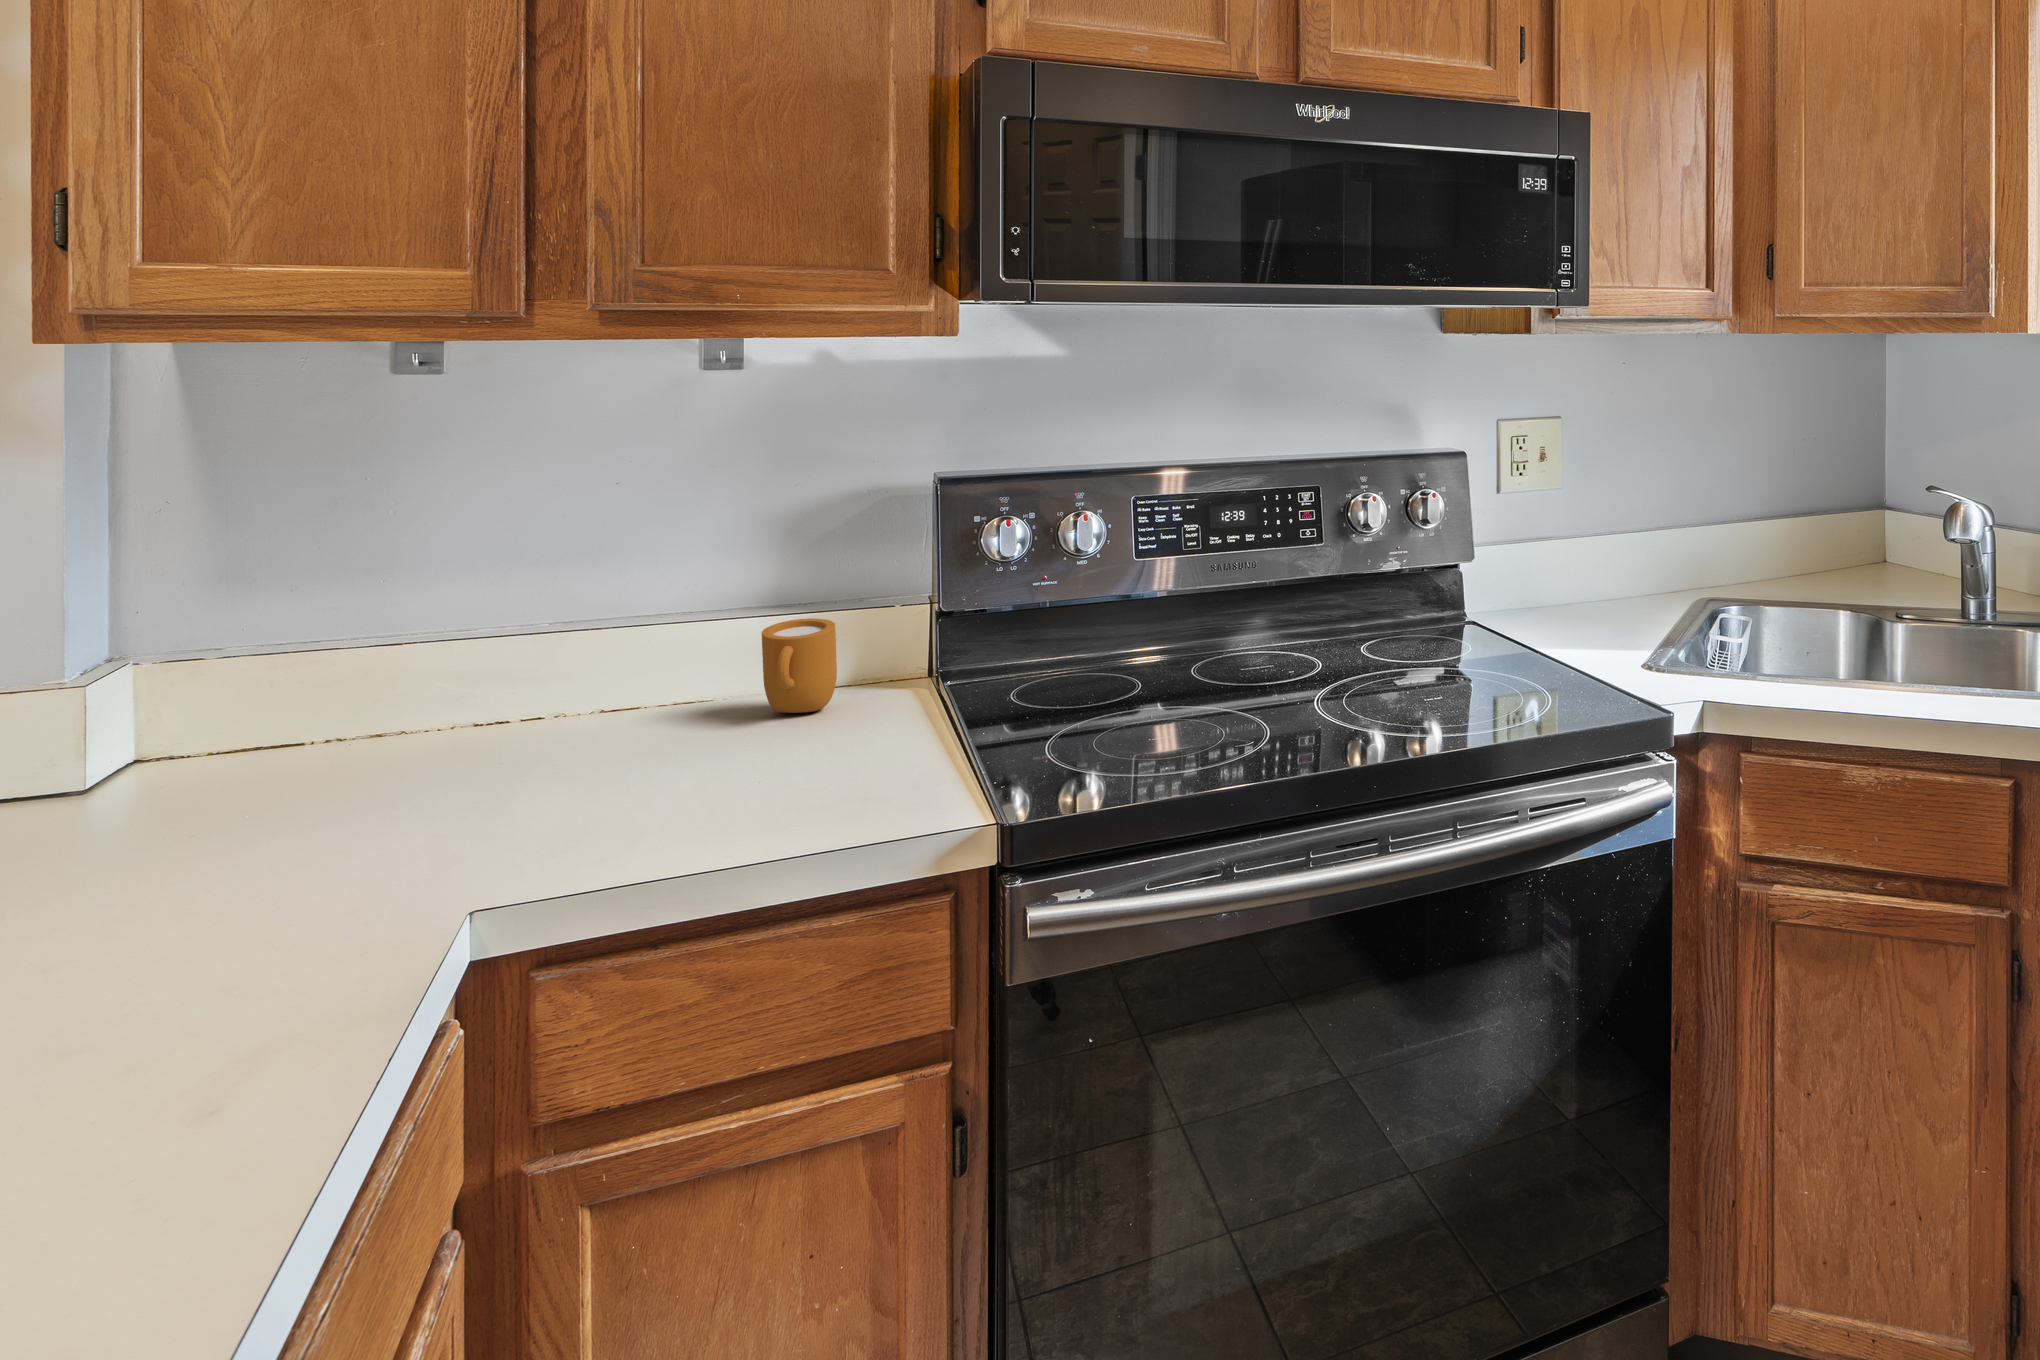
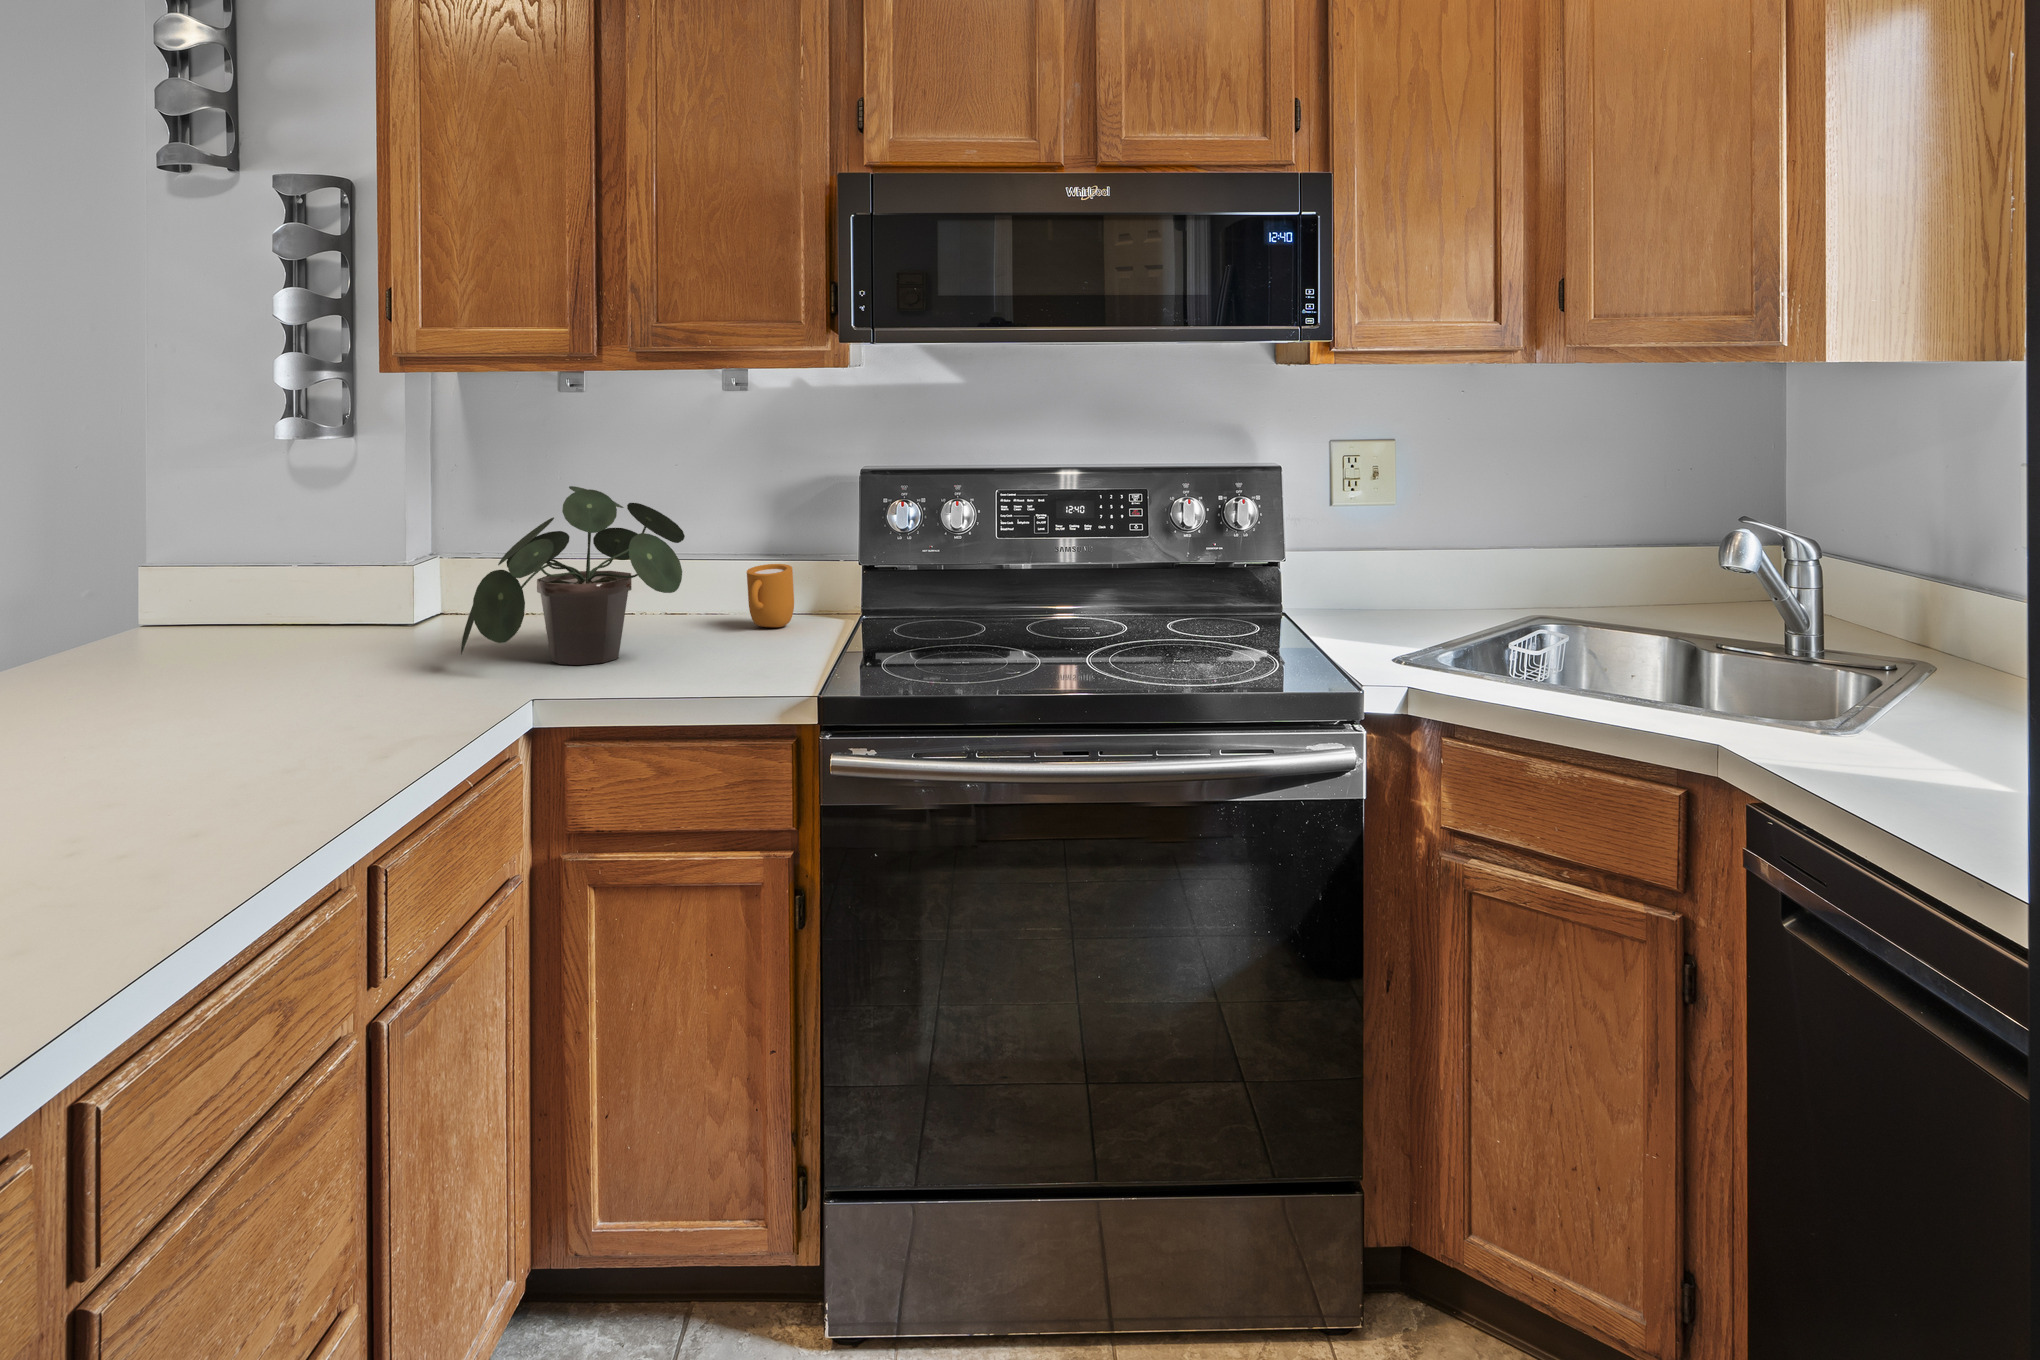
potted plant: none [275,527,712,834] -> present [461,486,685,665]

